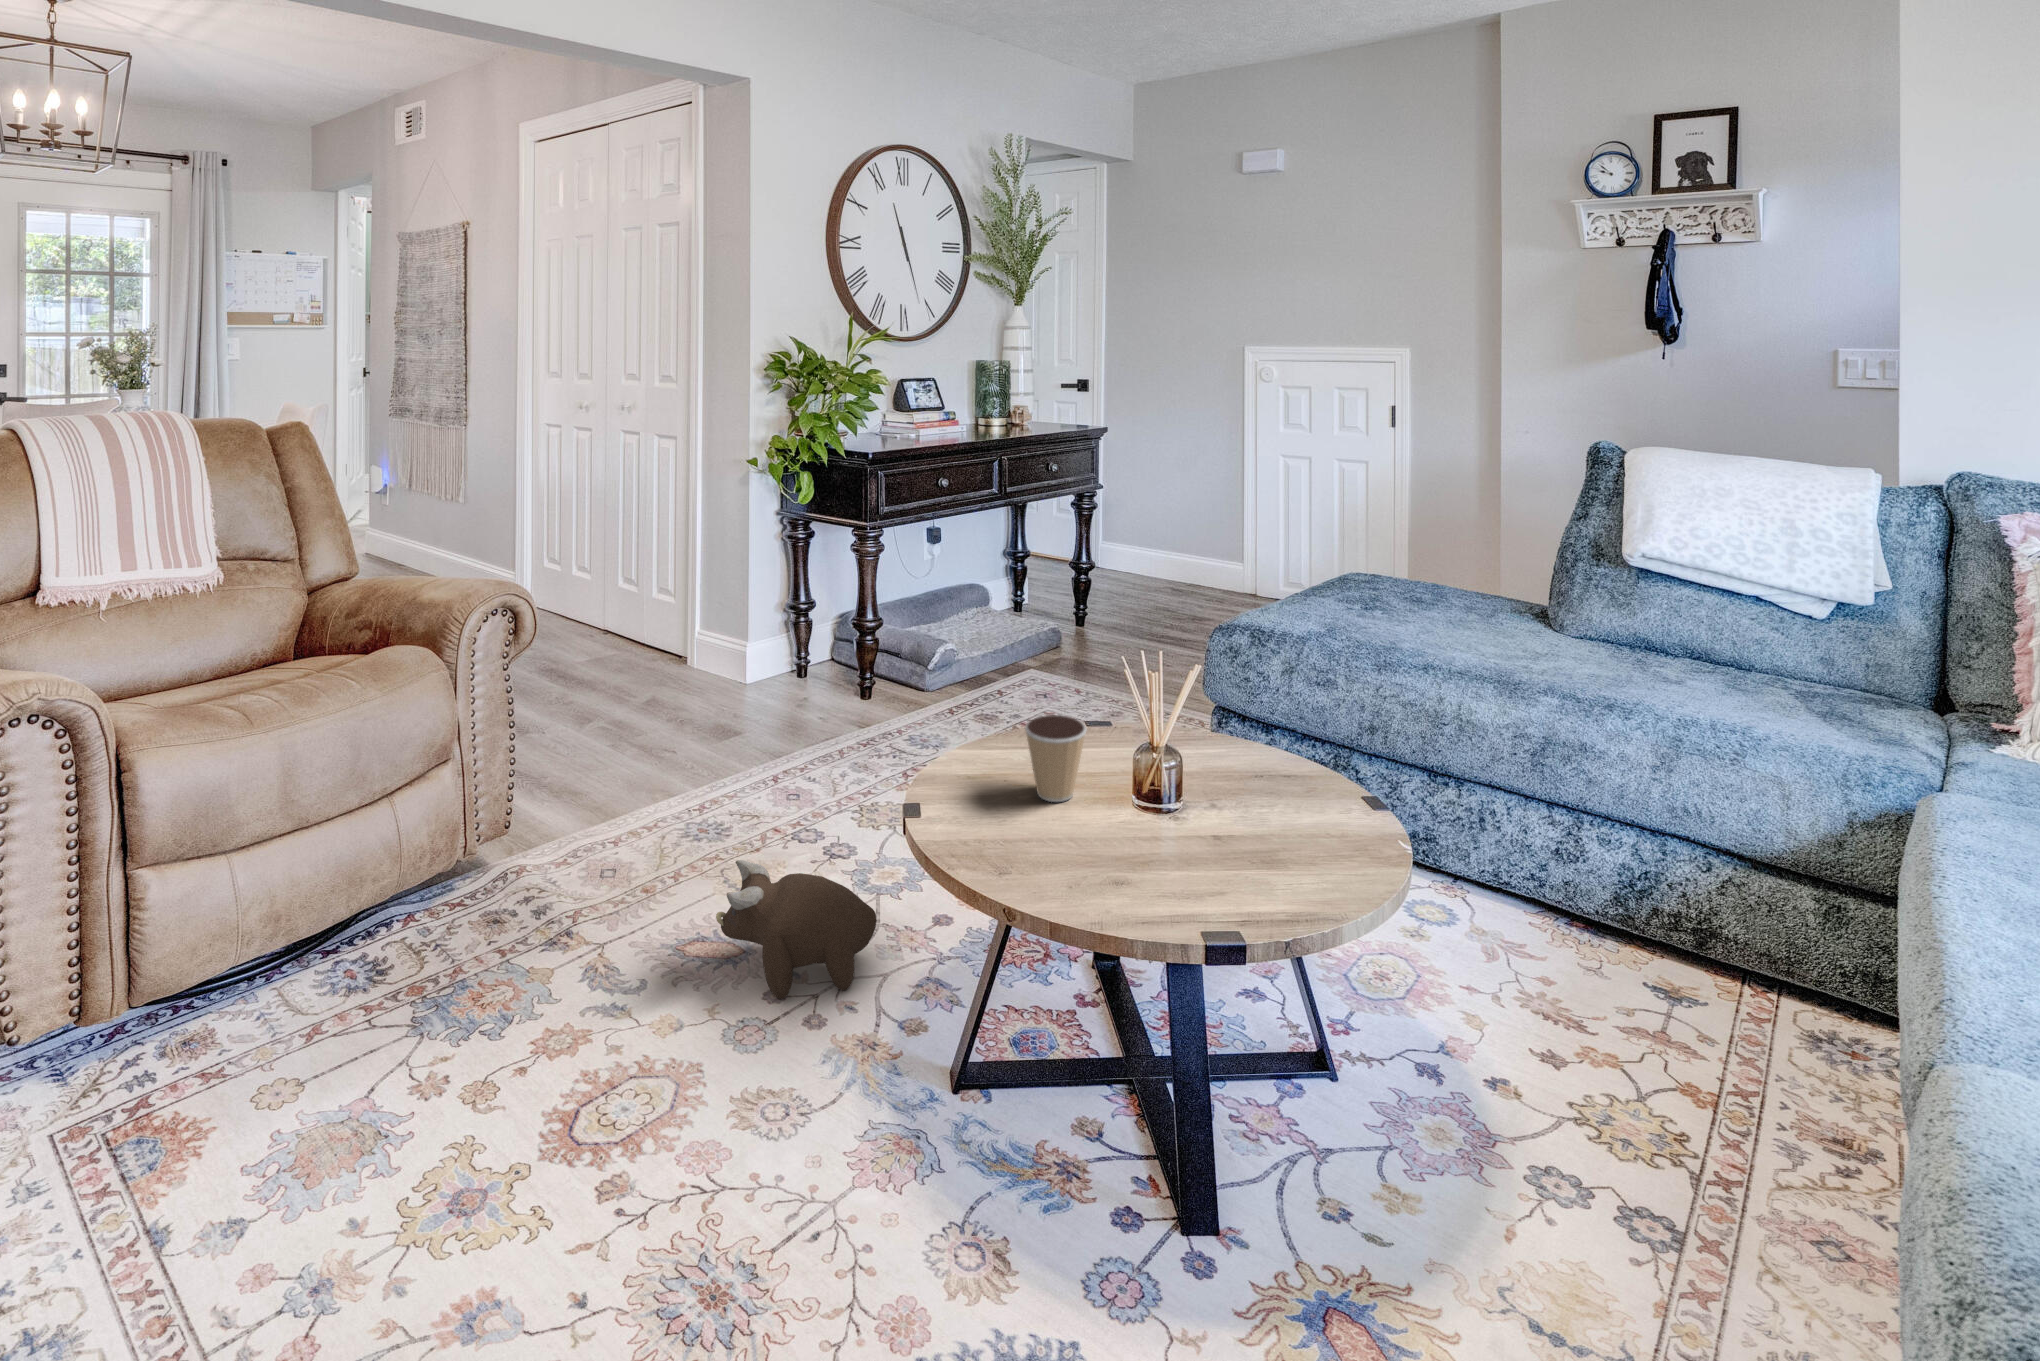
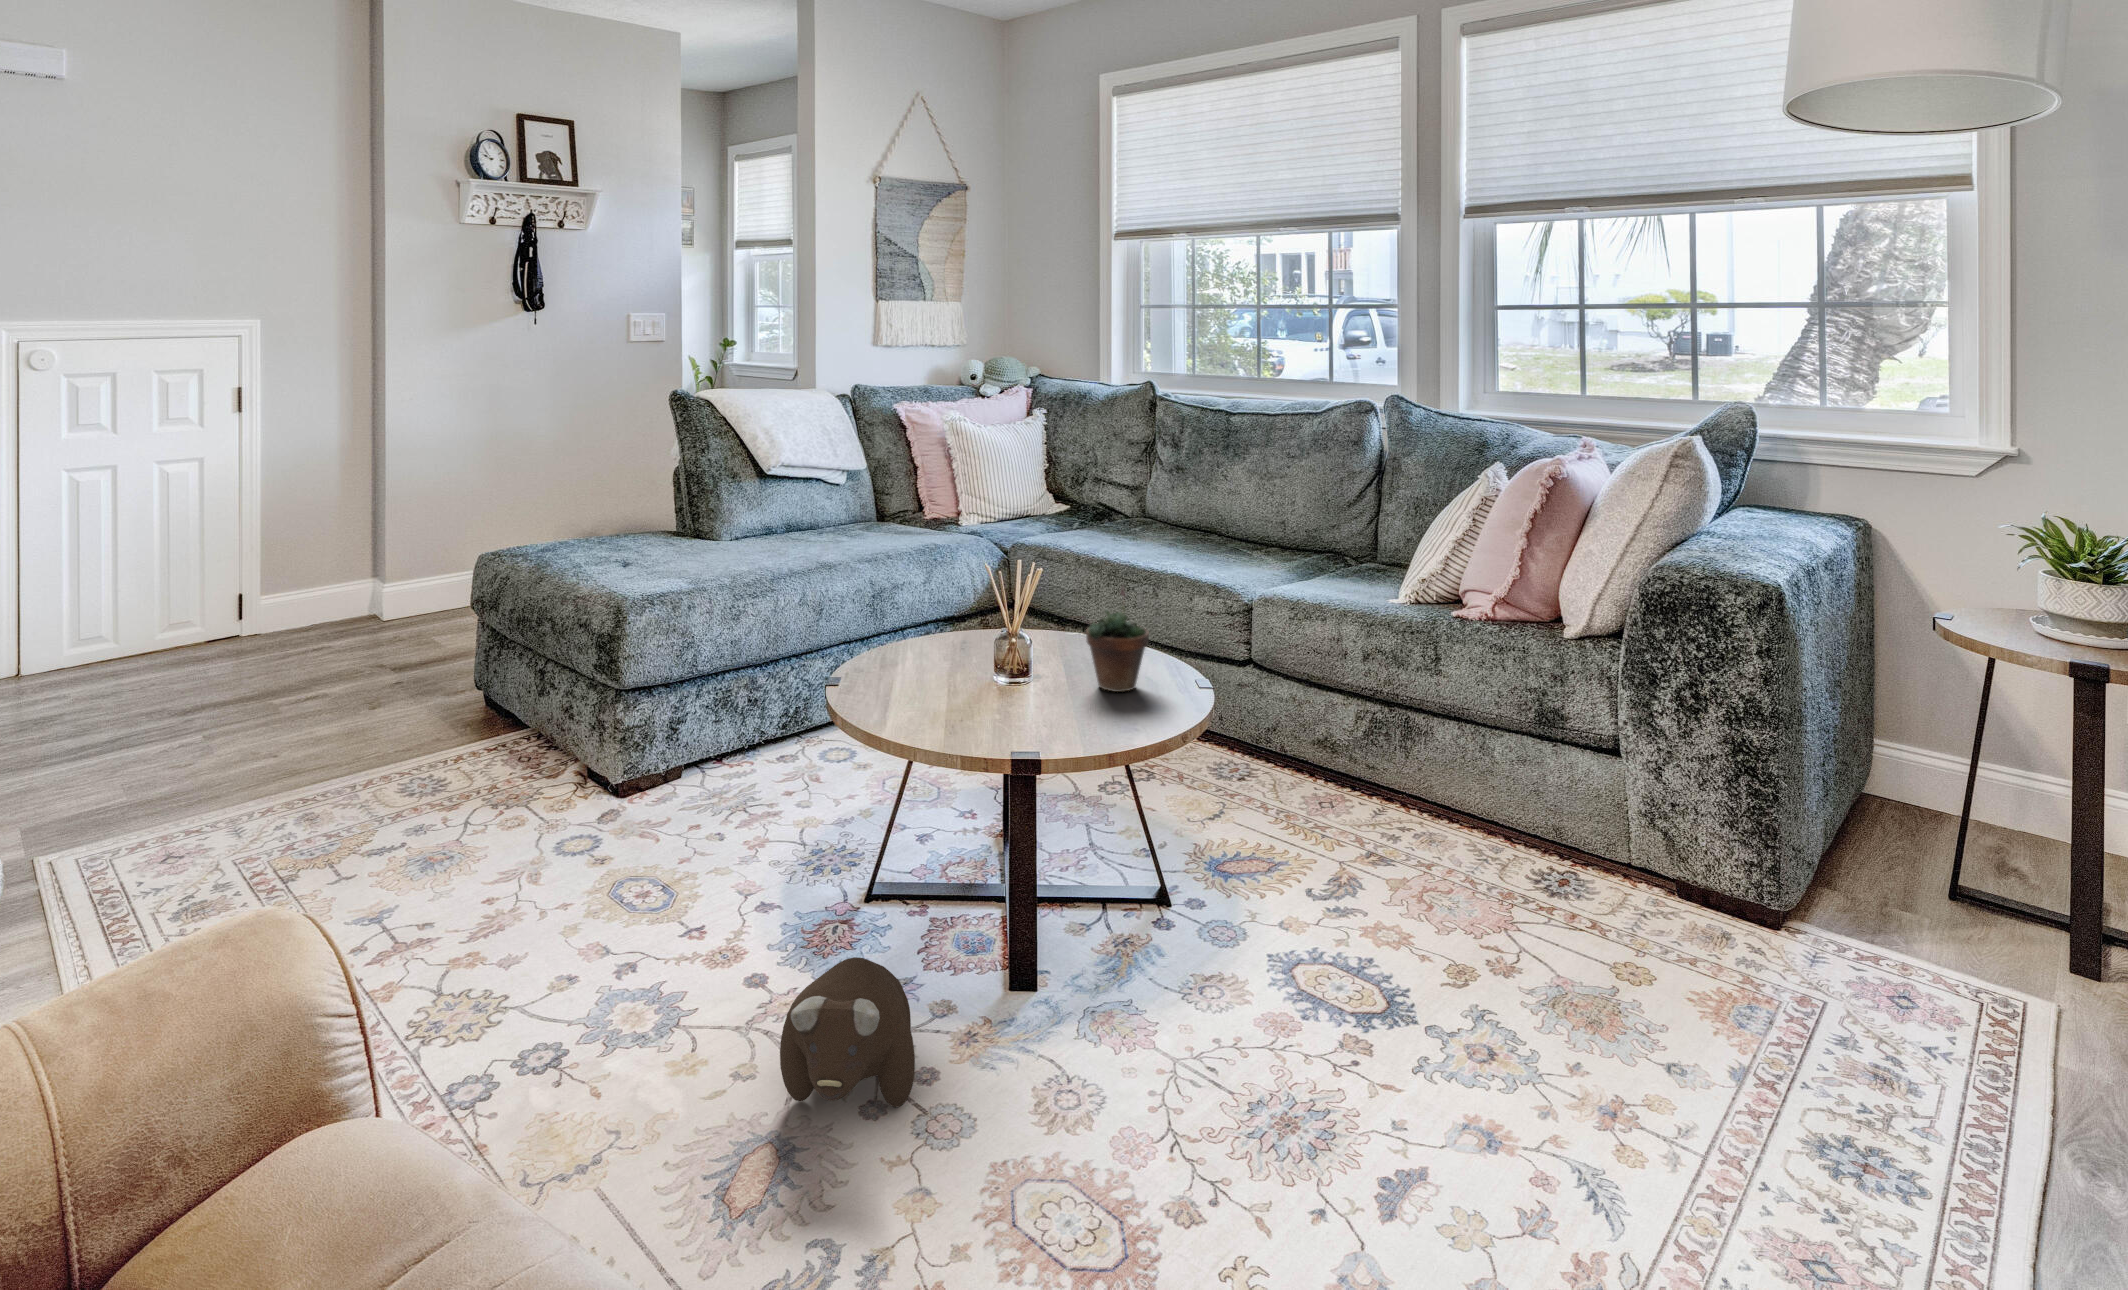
coffee cup: present [1025,715,1087,802] -> none [977,630,1035,705]
succulent plant: none [1087,734,1166,868] -> present [1086,588,1149,692]

